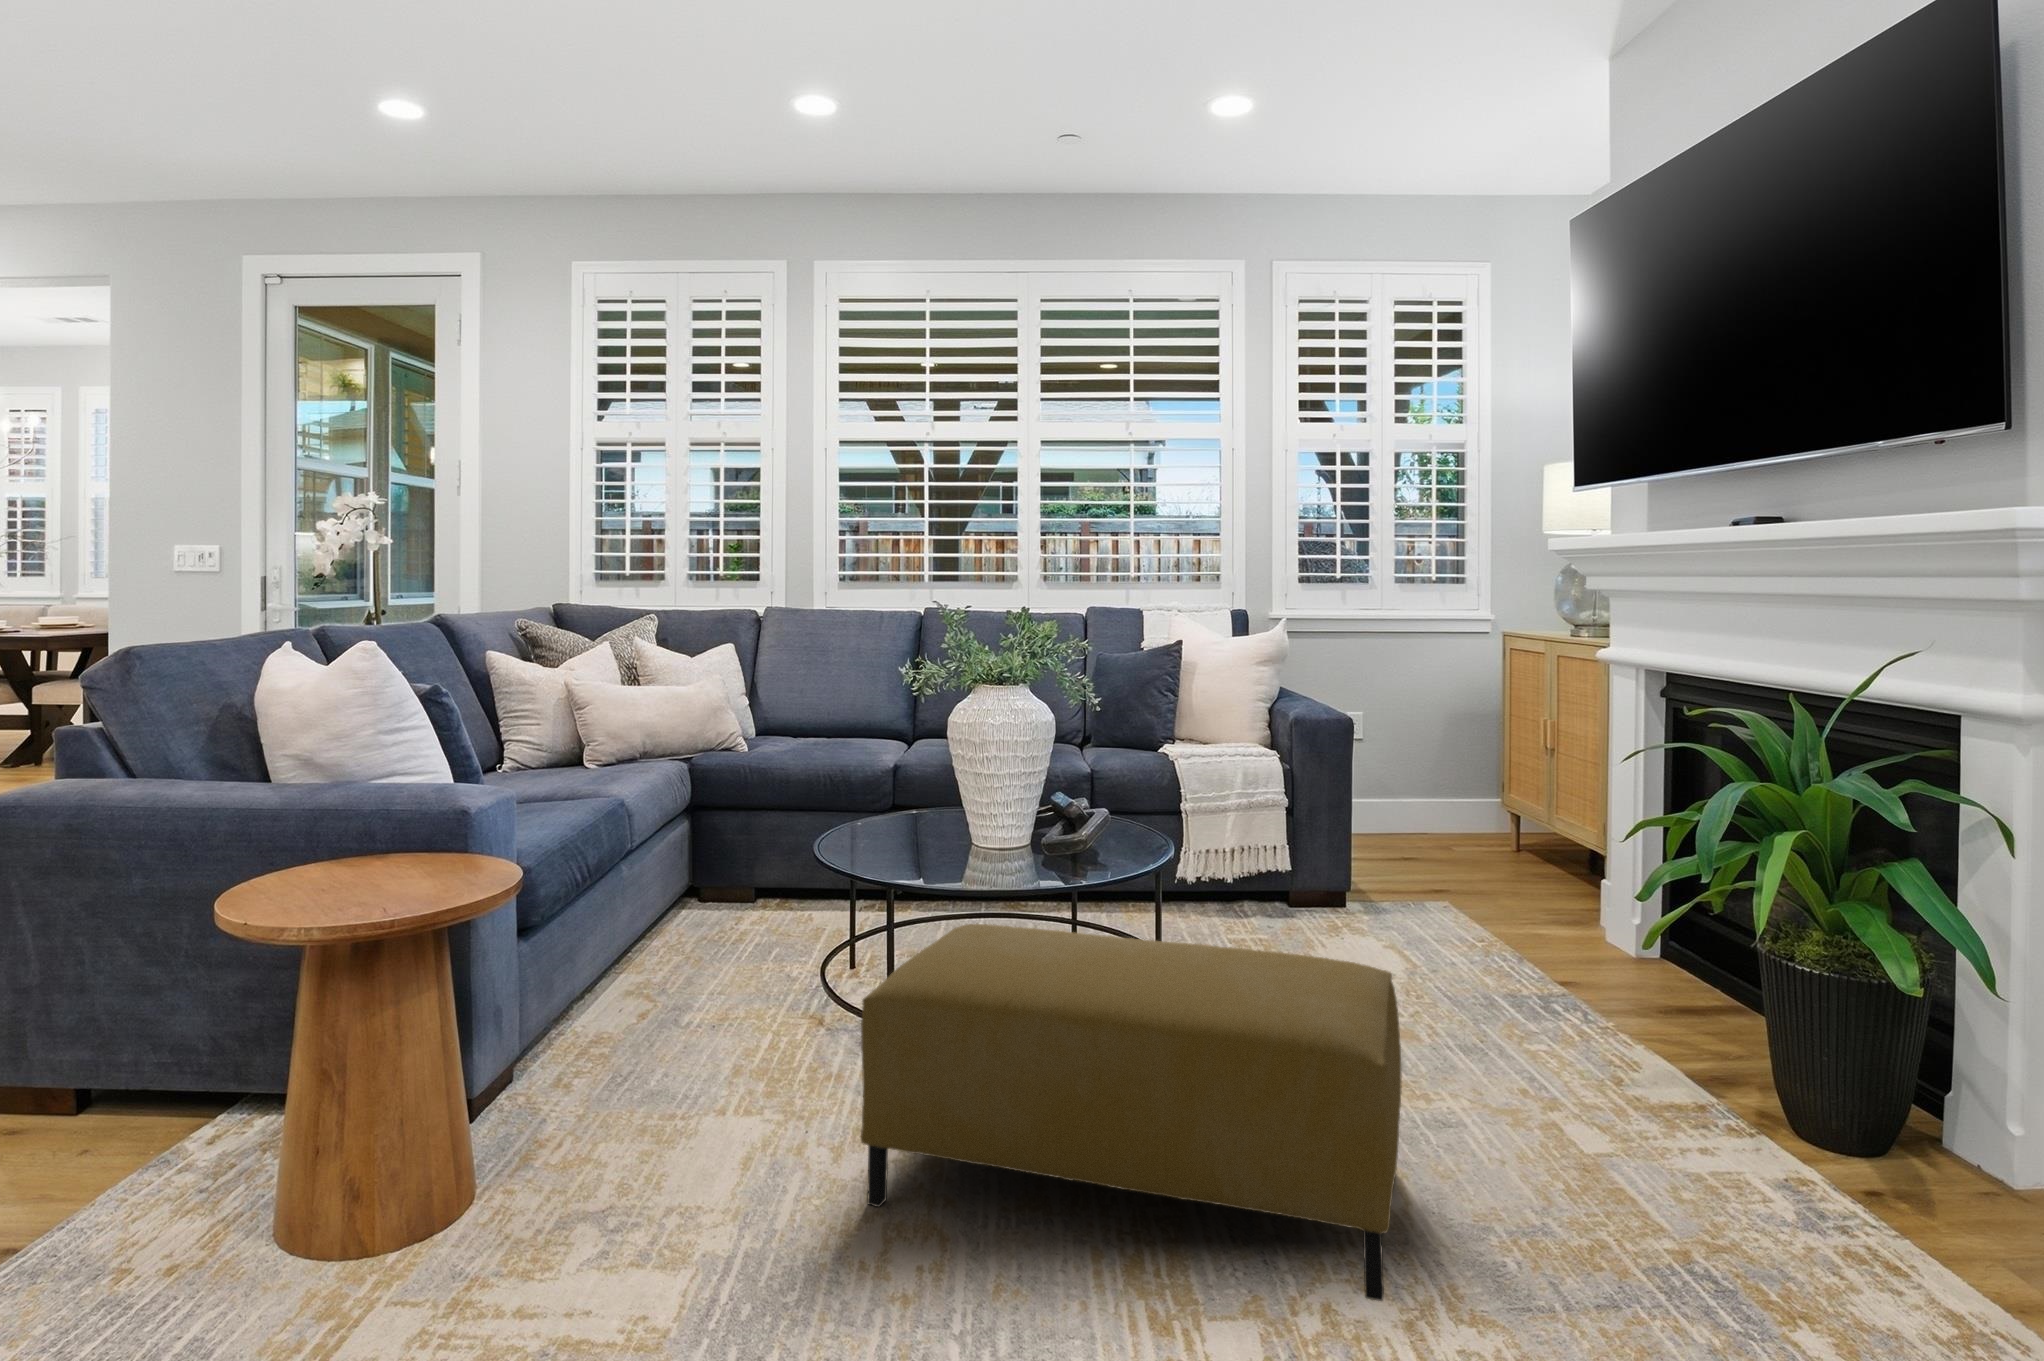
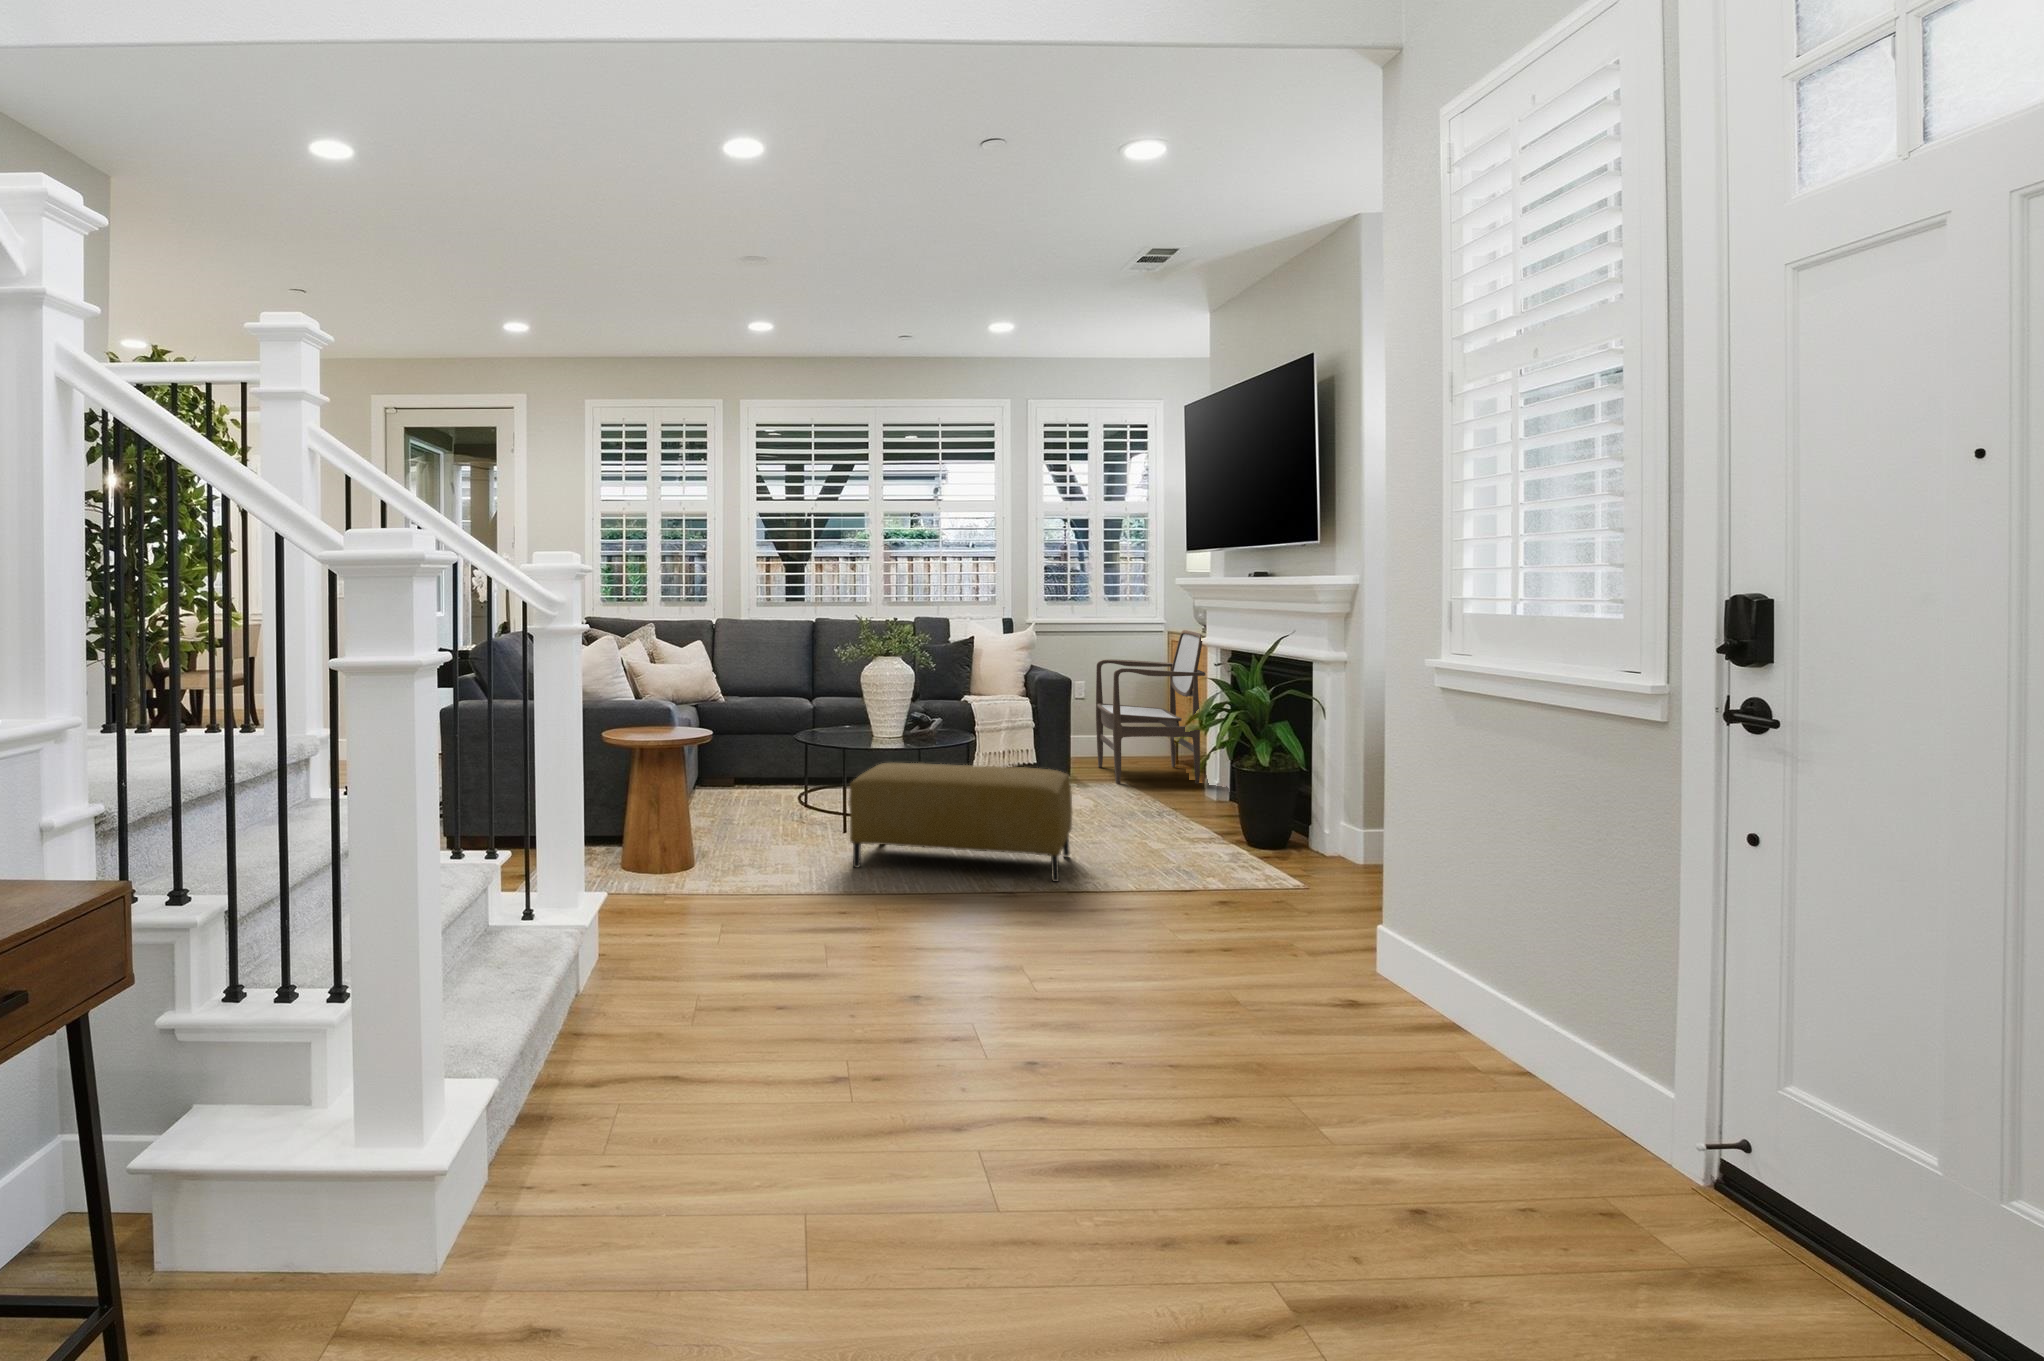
armchair: none [1389,637,1598,915] -> present [1096,630,1205,784]

